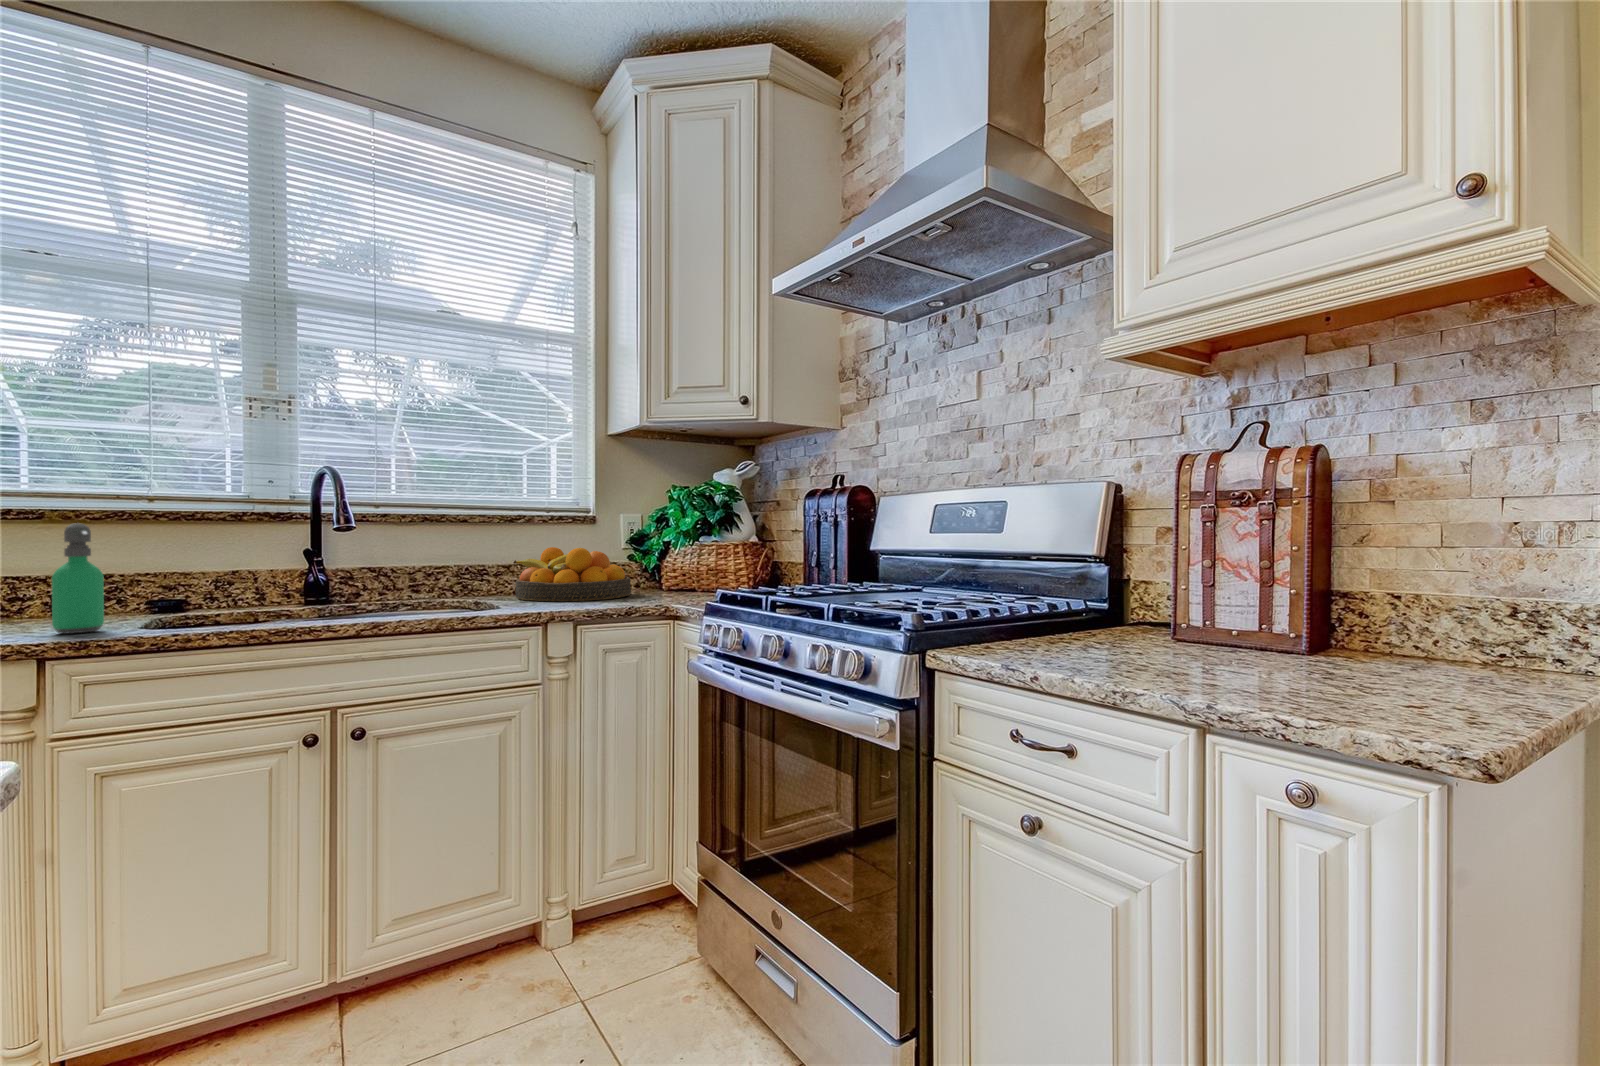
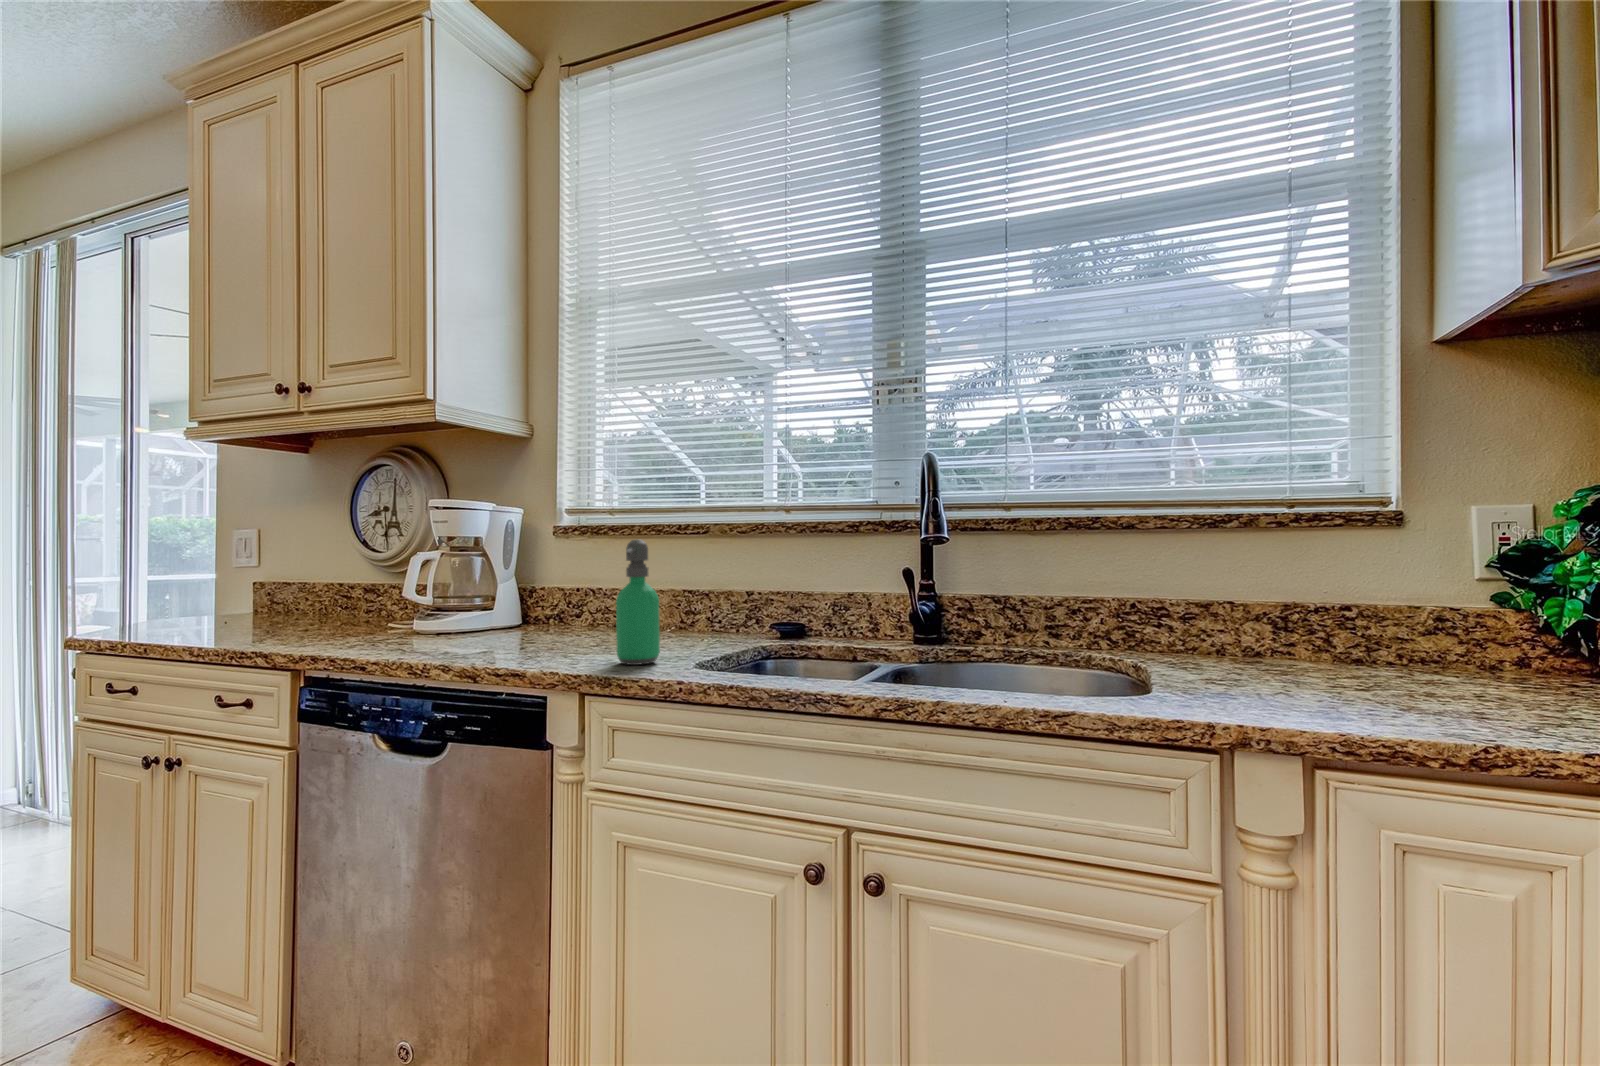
fruit bowl: present [513,547,631,601] -> none [1206,575,1488,701]

